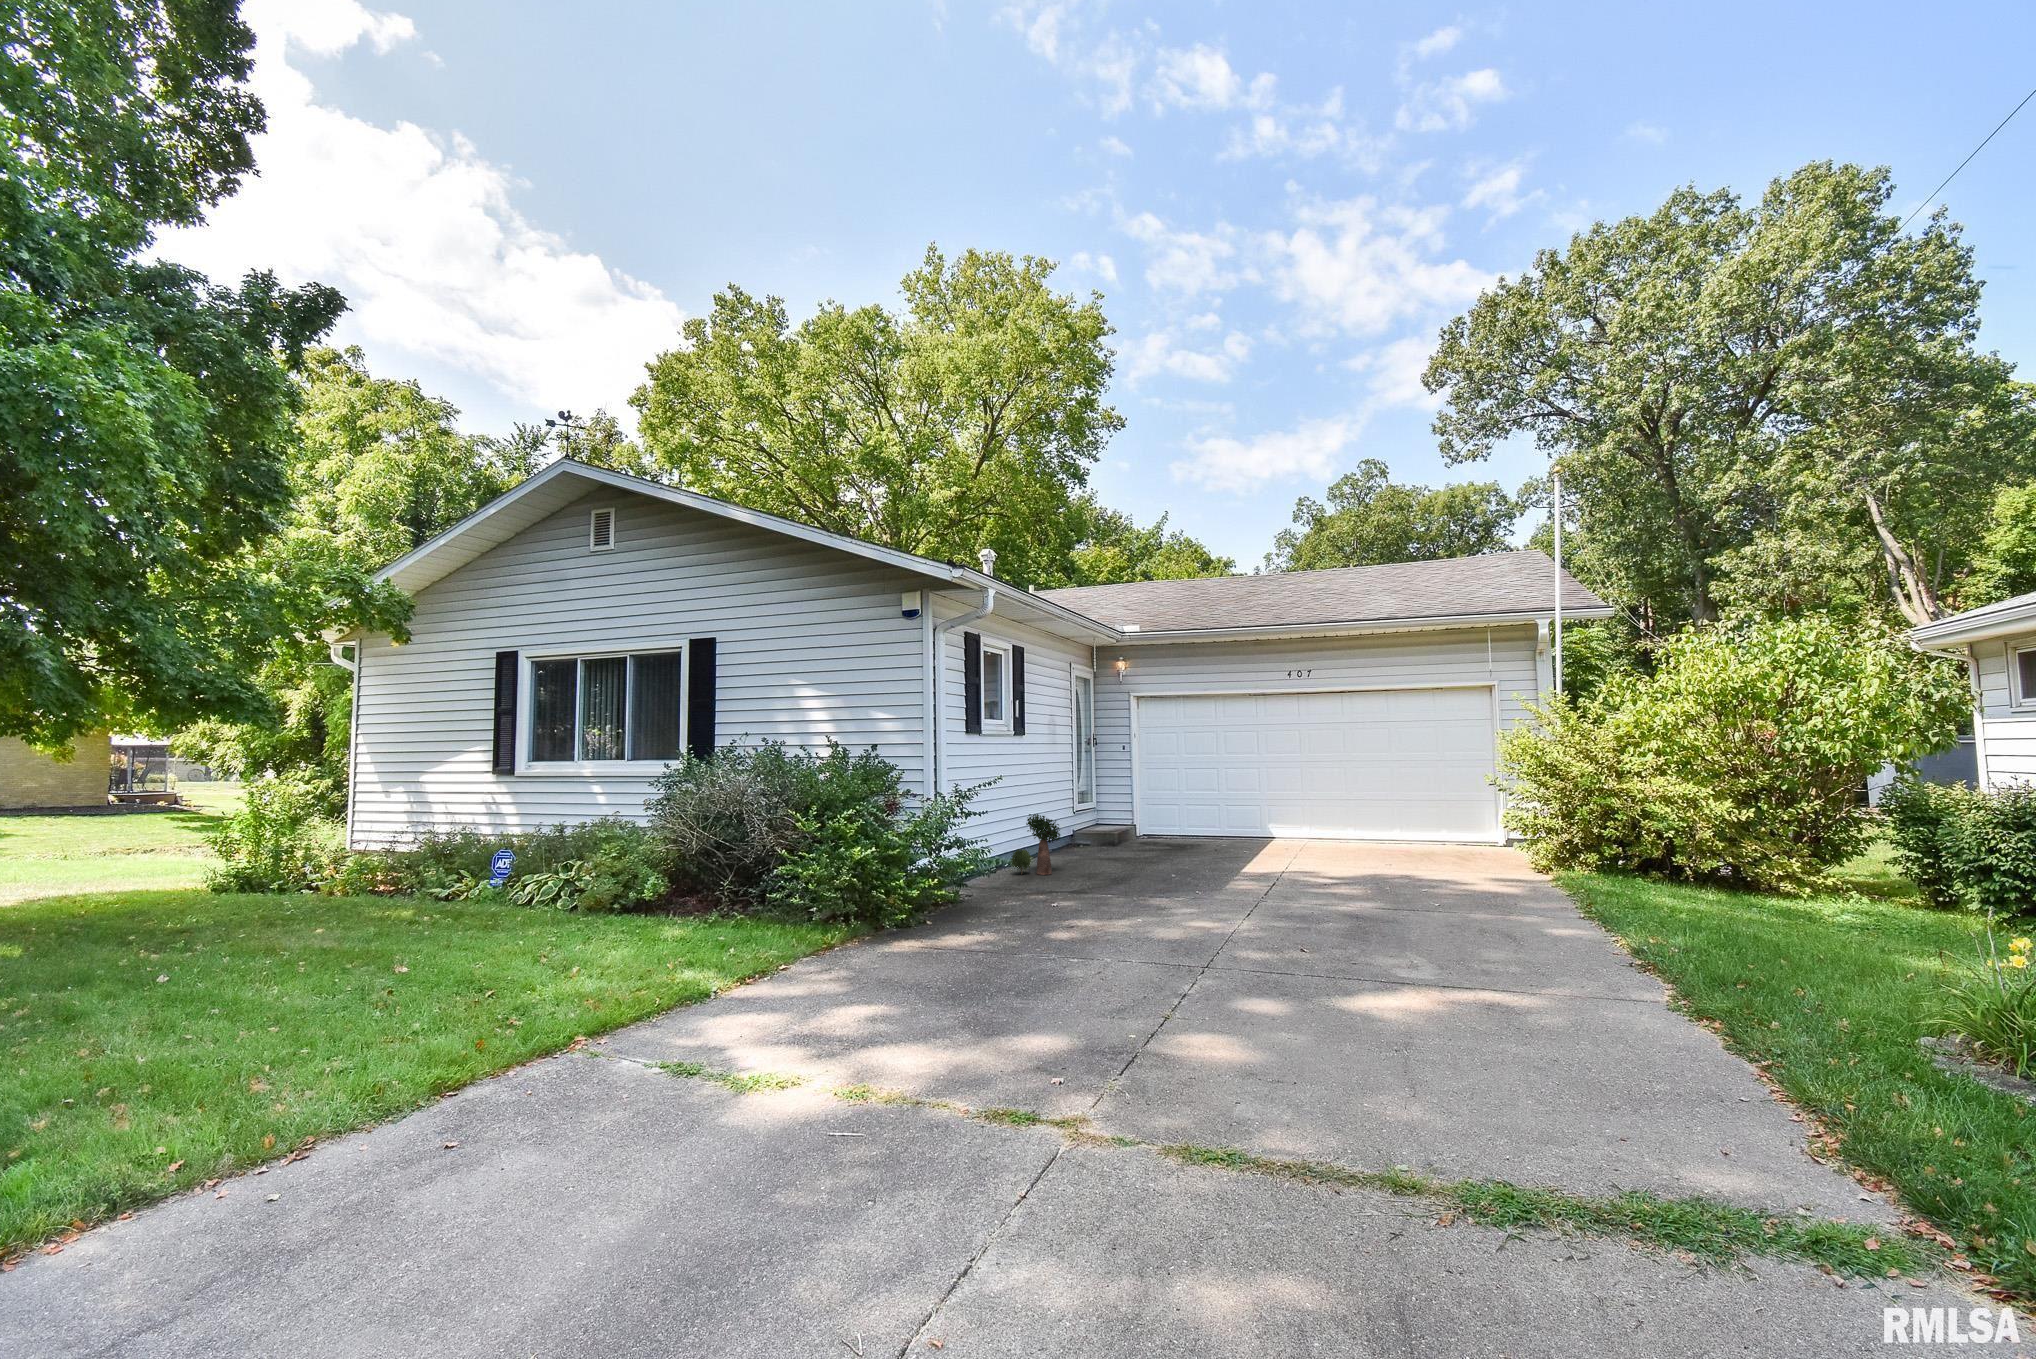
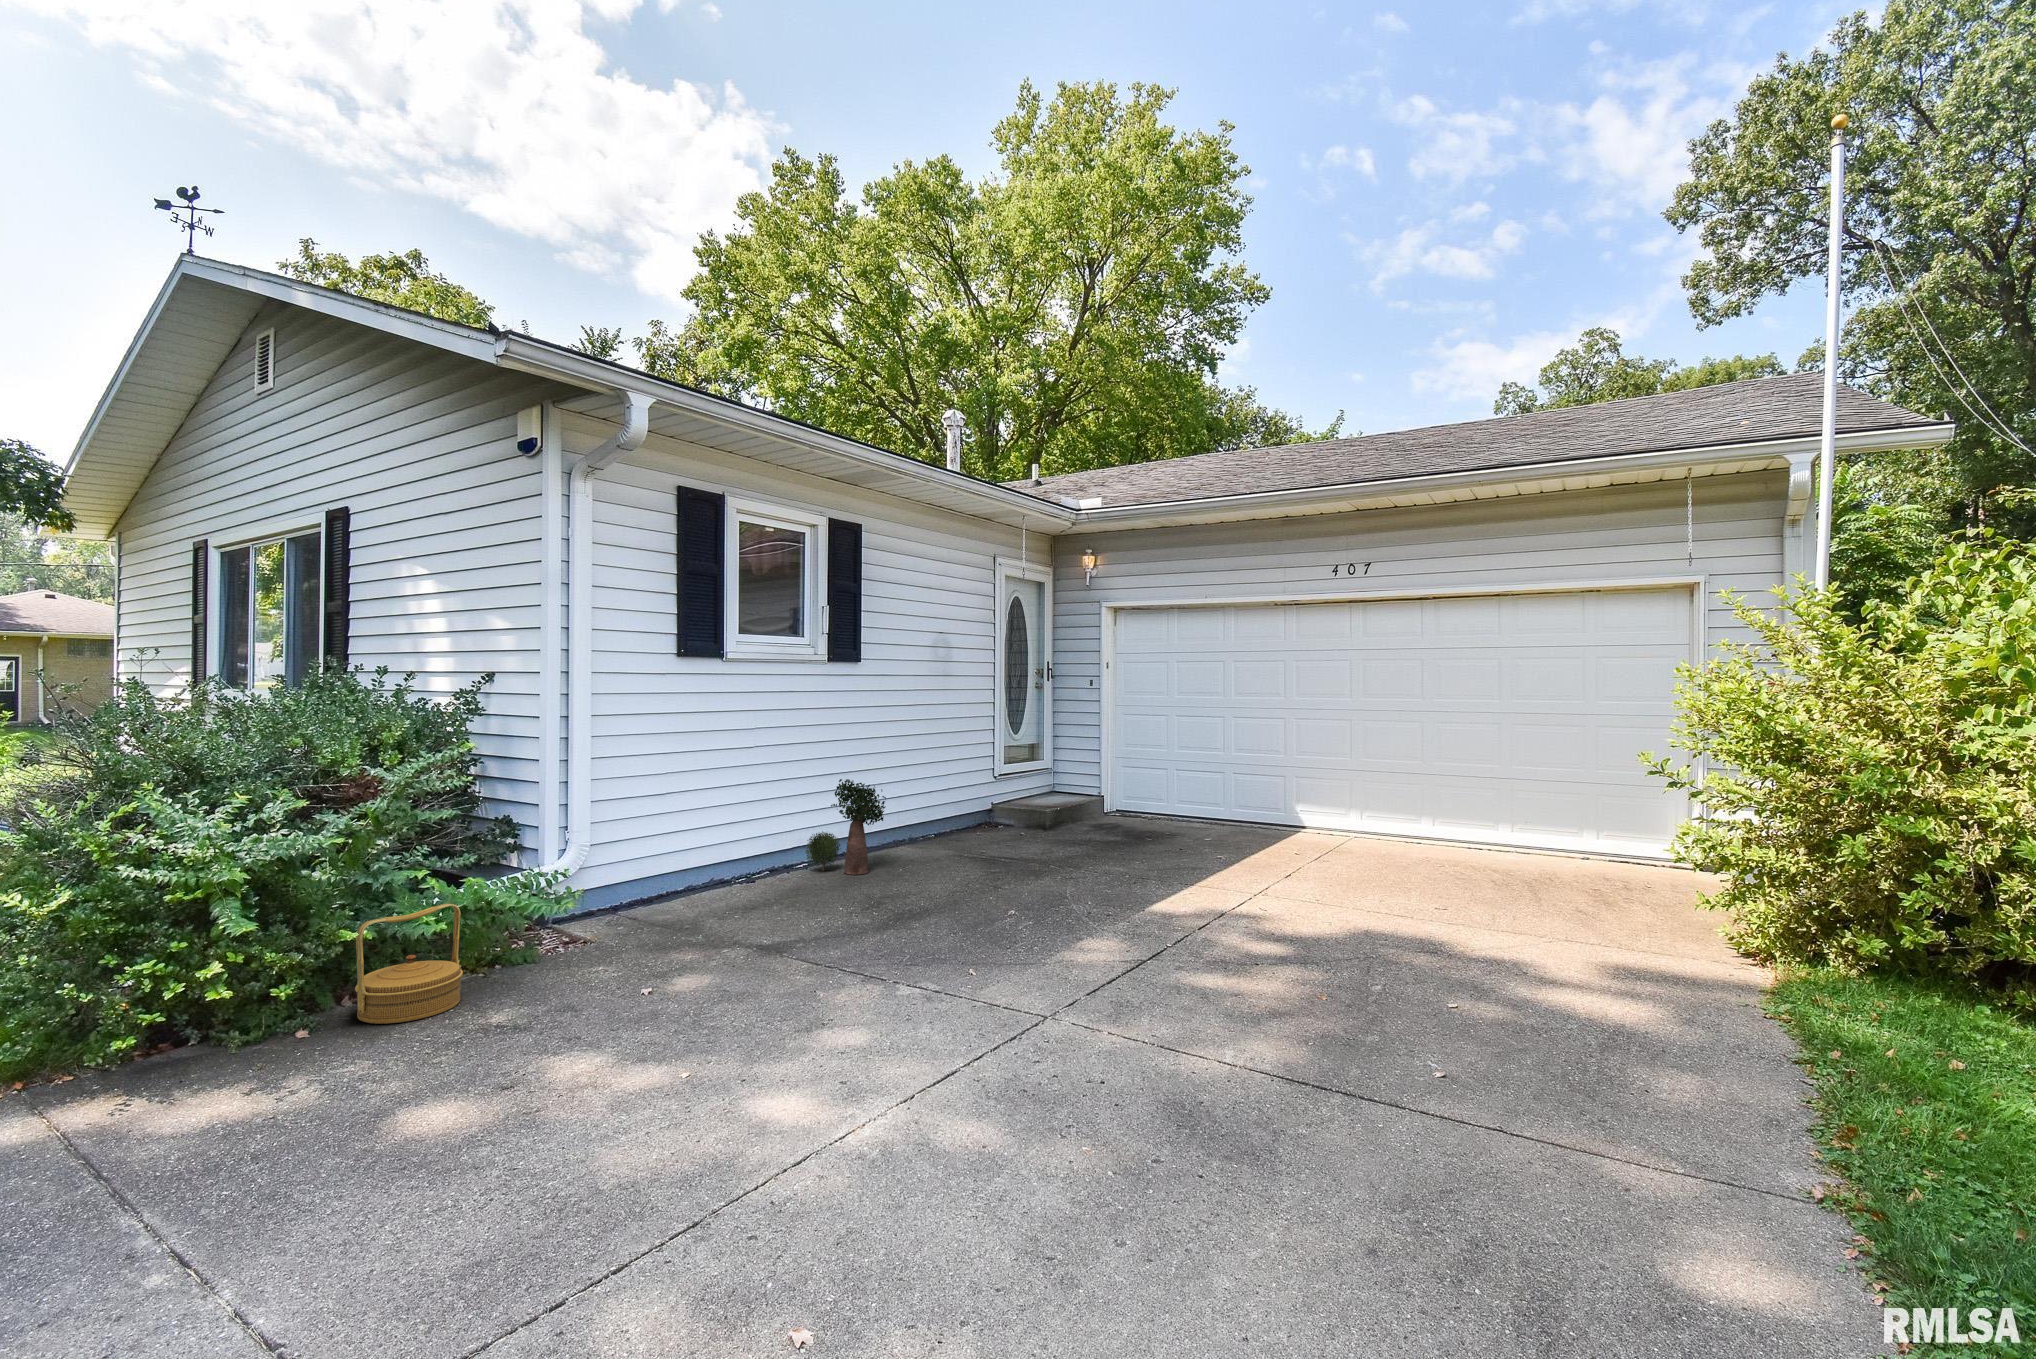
woven basket: none [934,874,982,932] -> present [355,903,463,1024]

